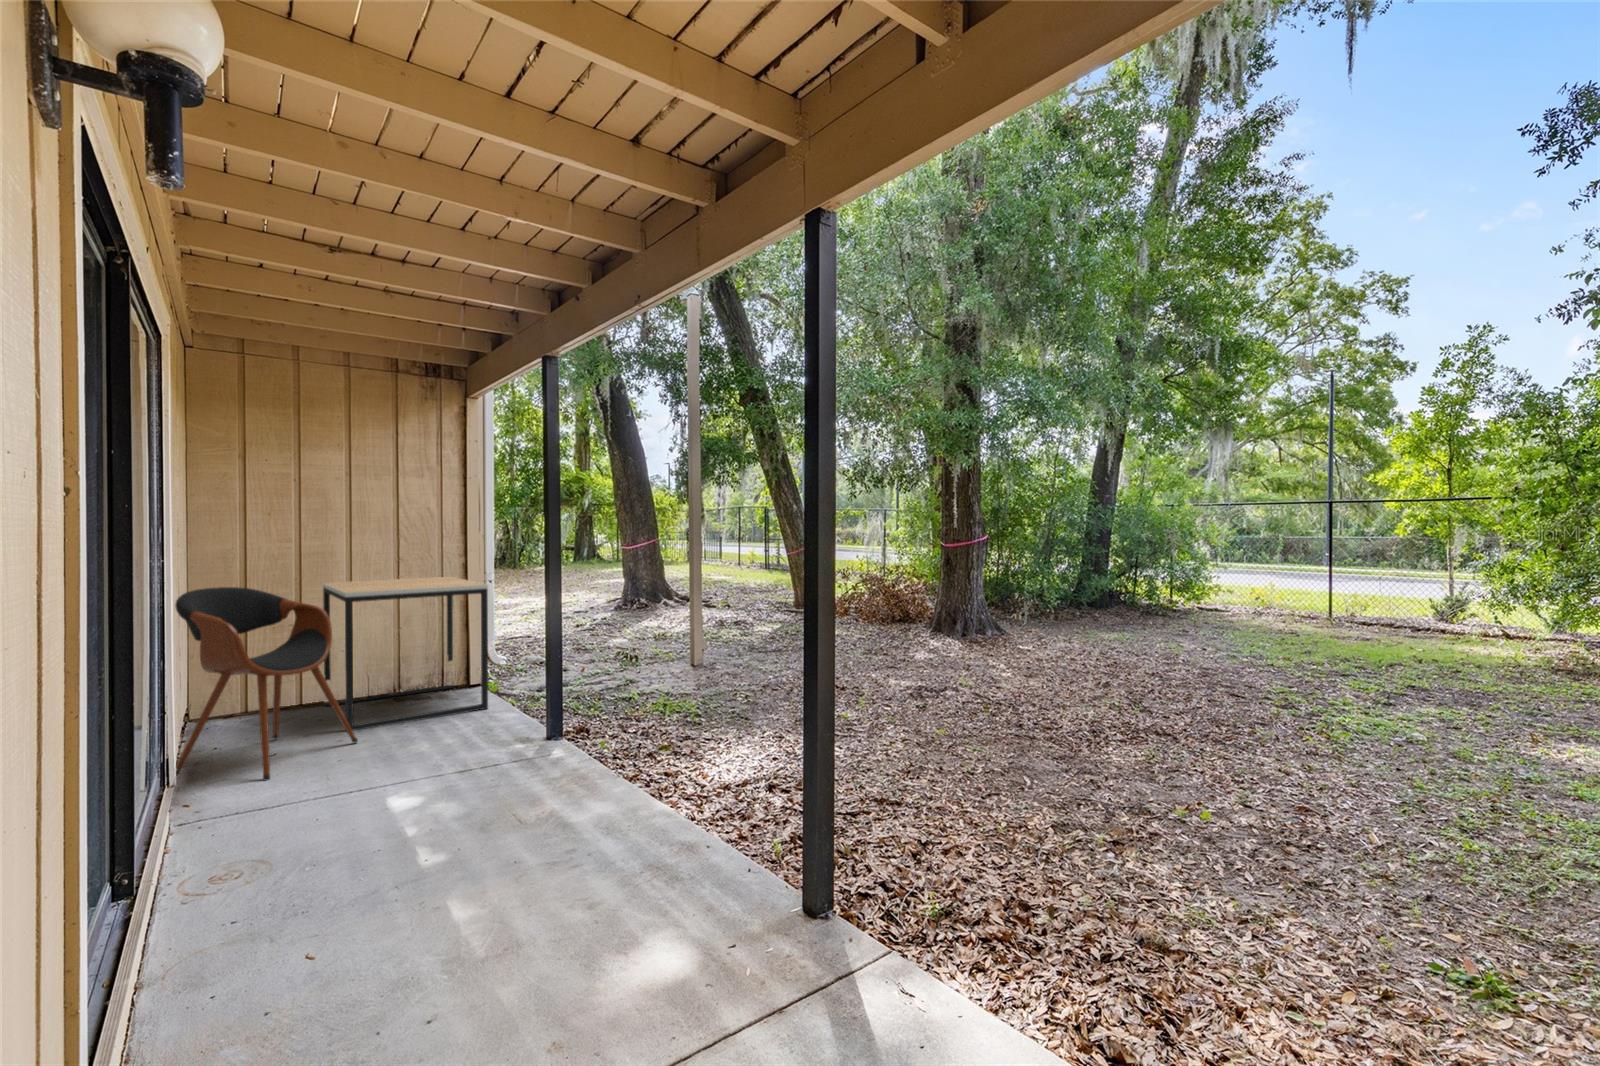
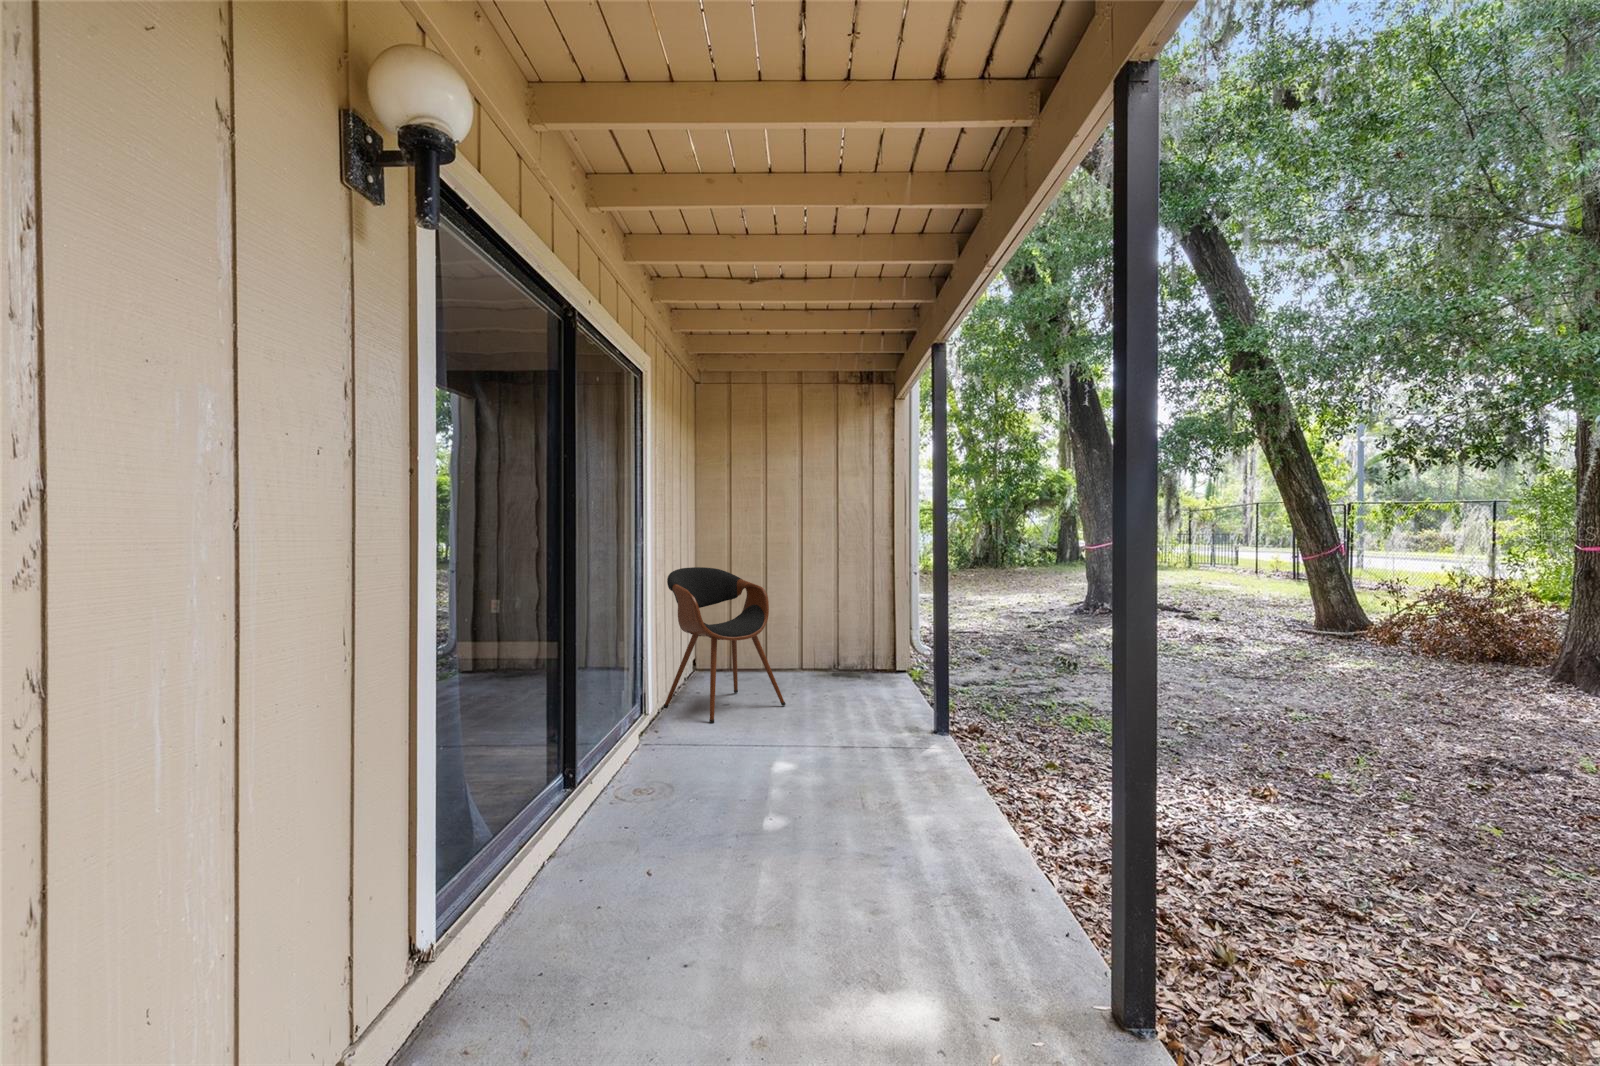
side table: present [323,577,488,731] -> none [781,568,900,697]

